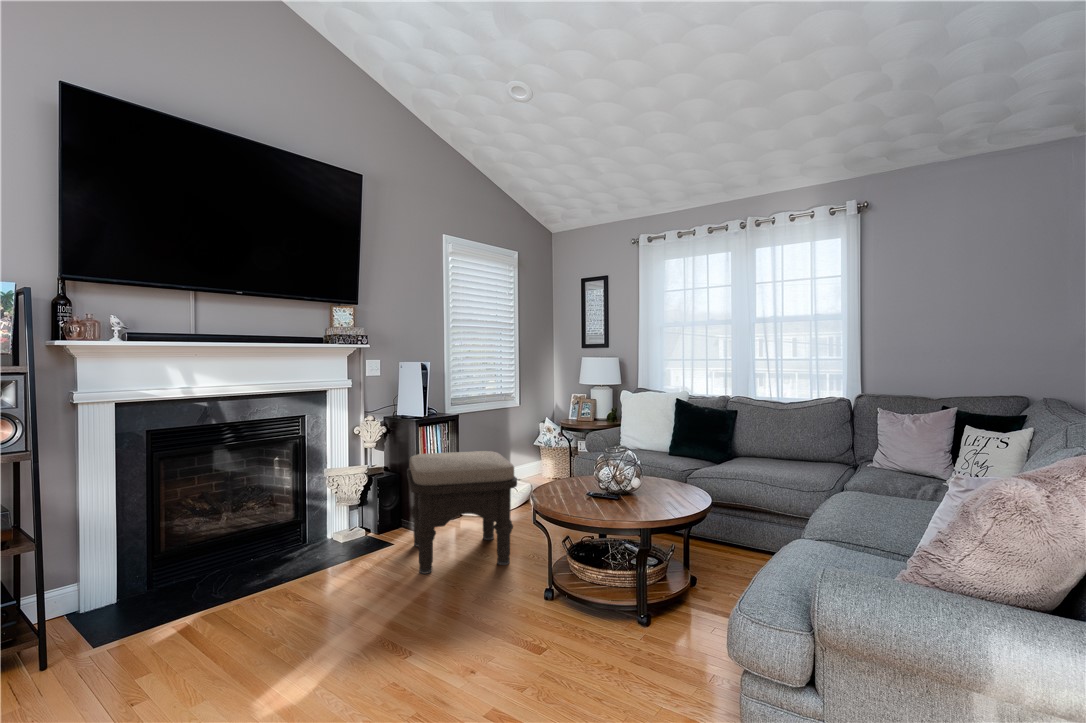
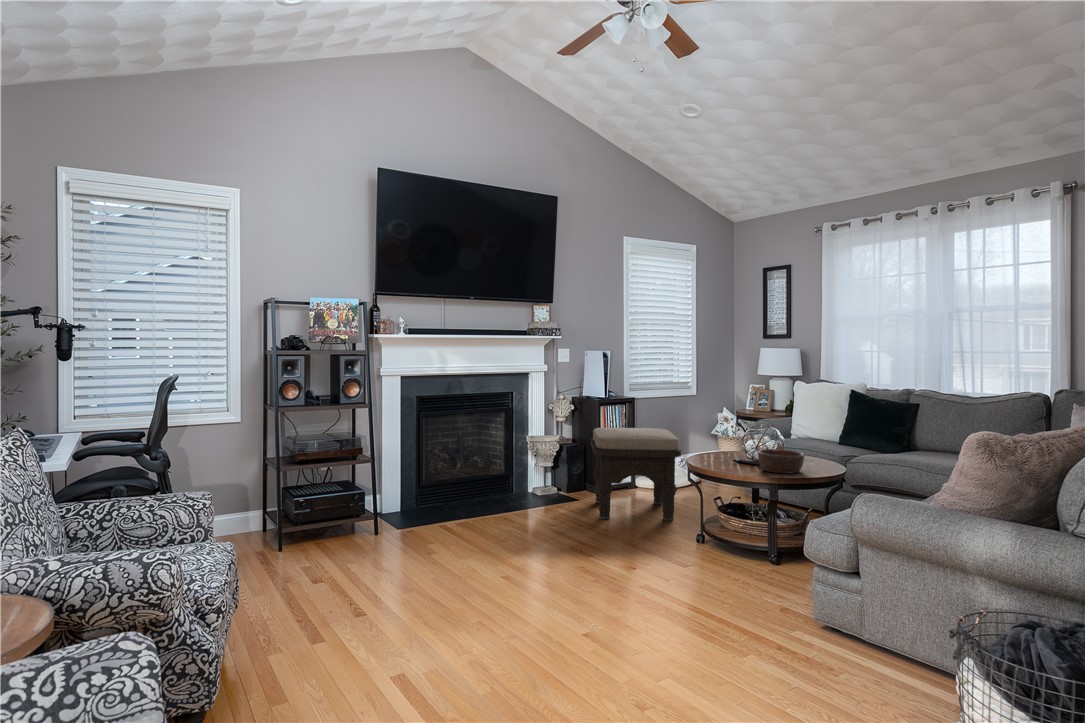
wooden bowl: none [618,478,672,510] -> present [758,449,804,473]

